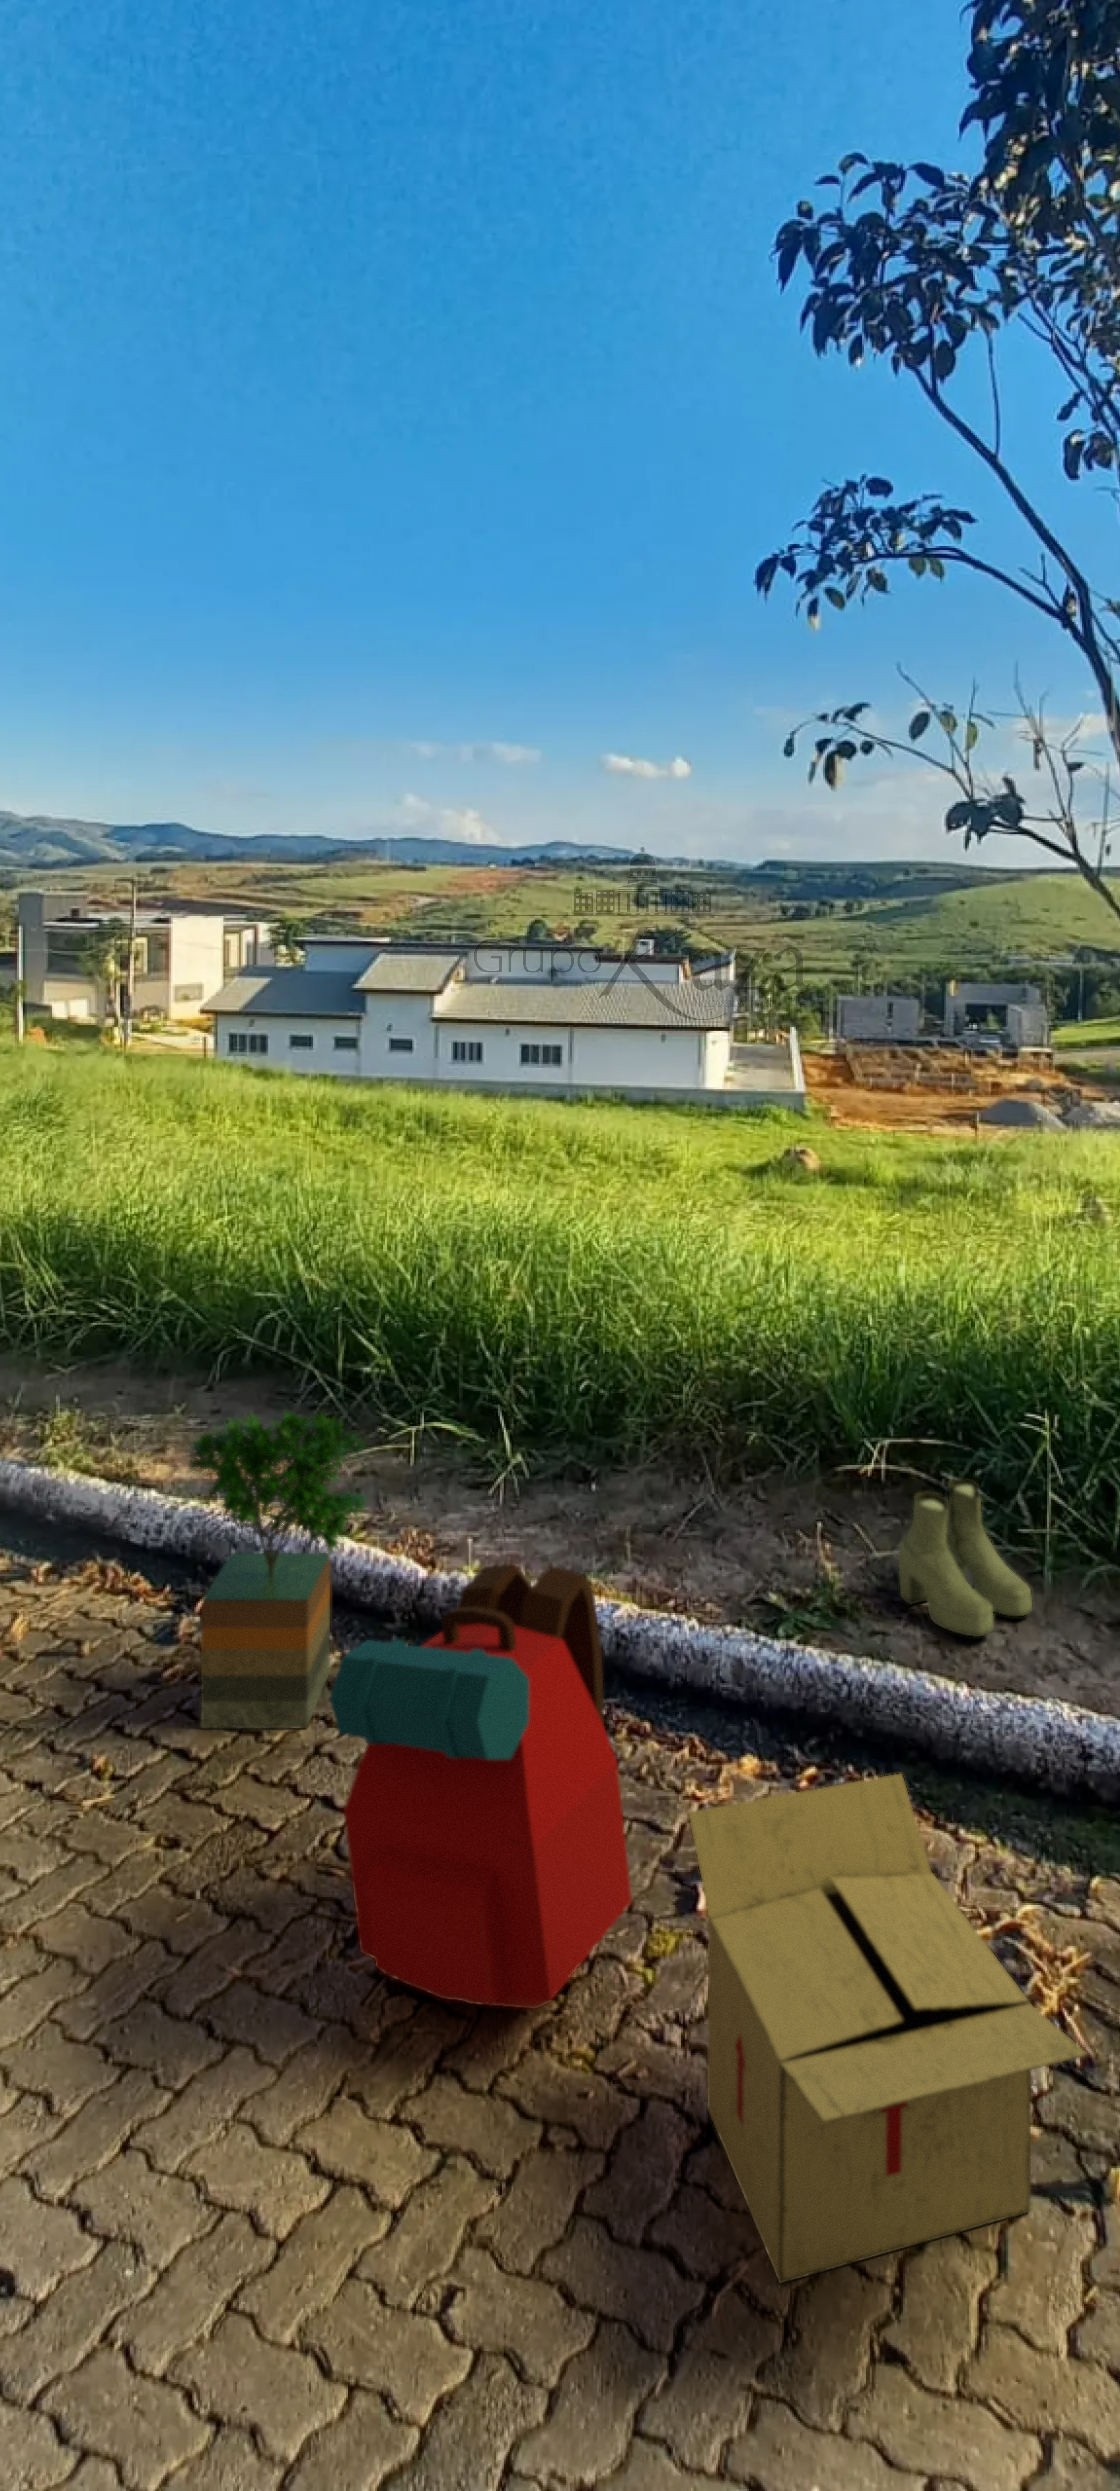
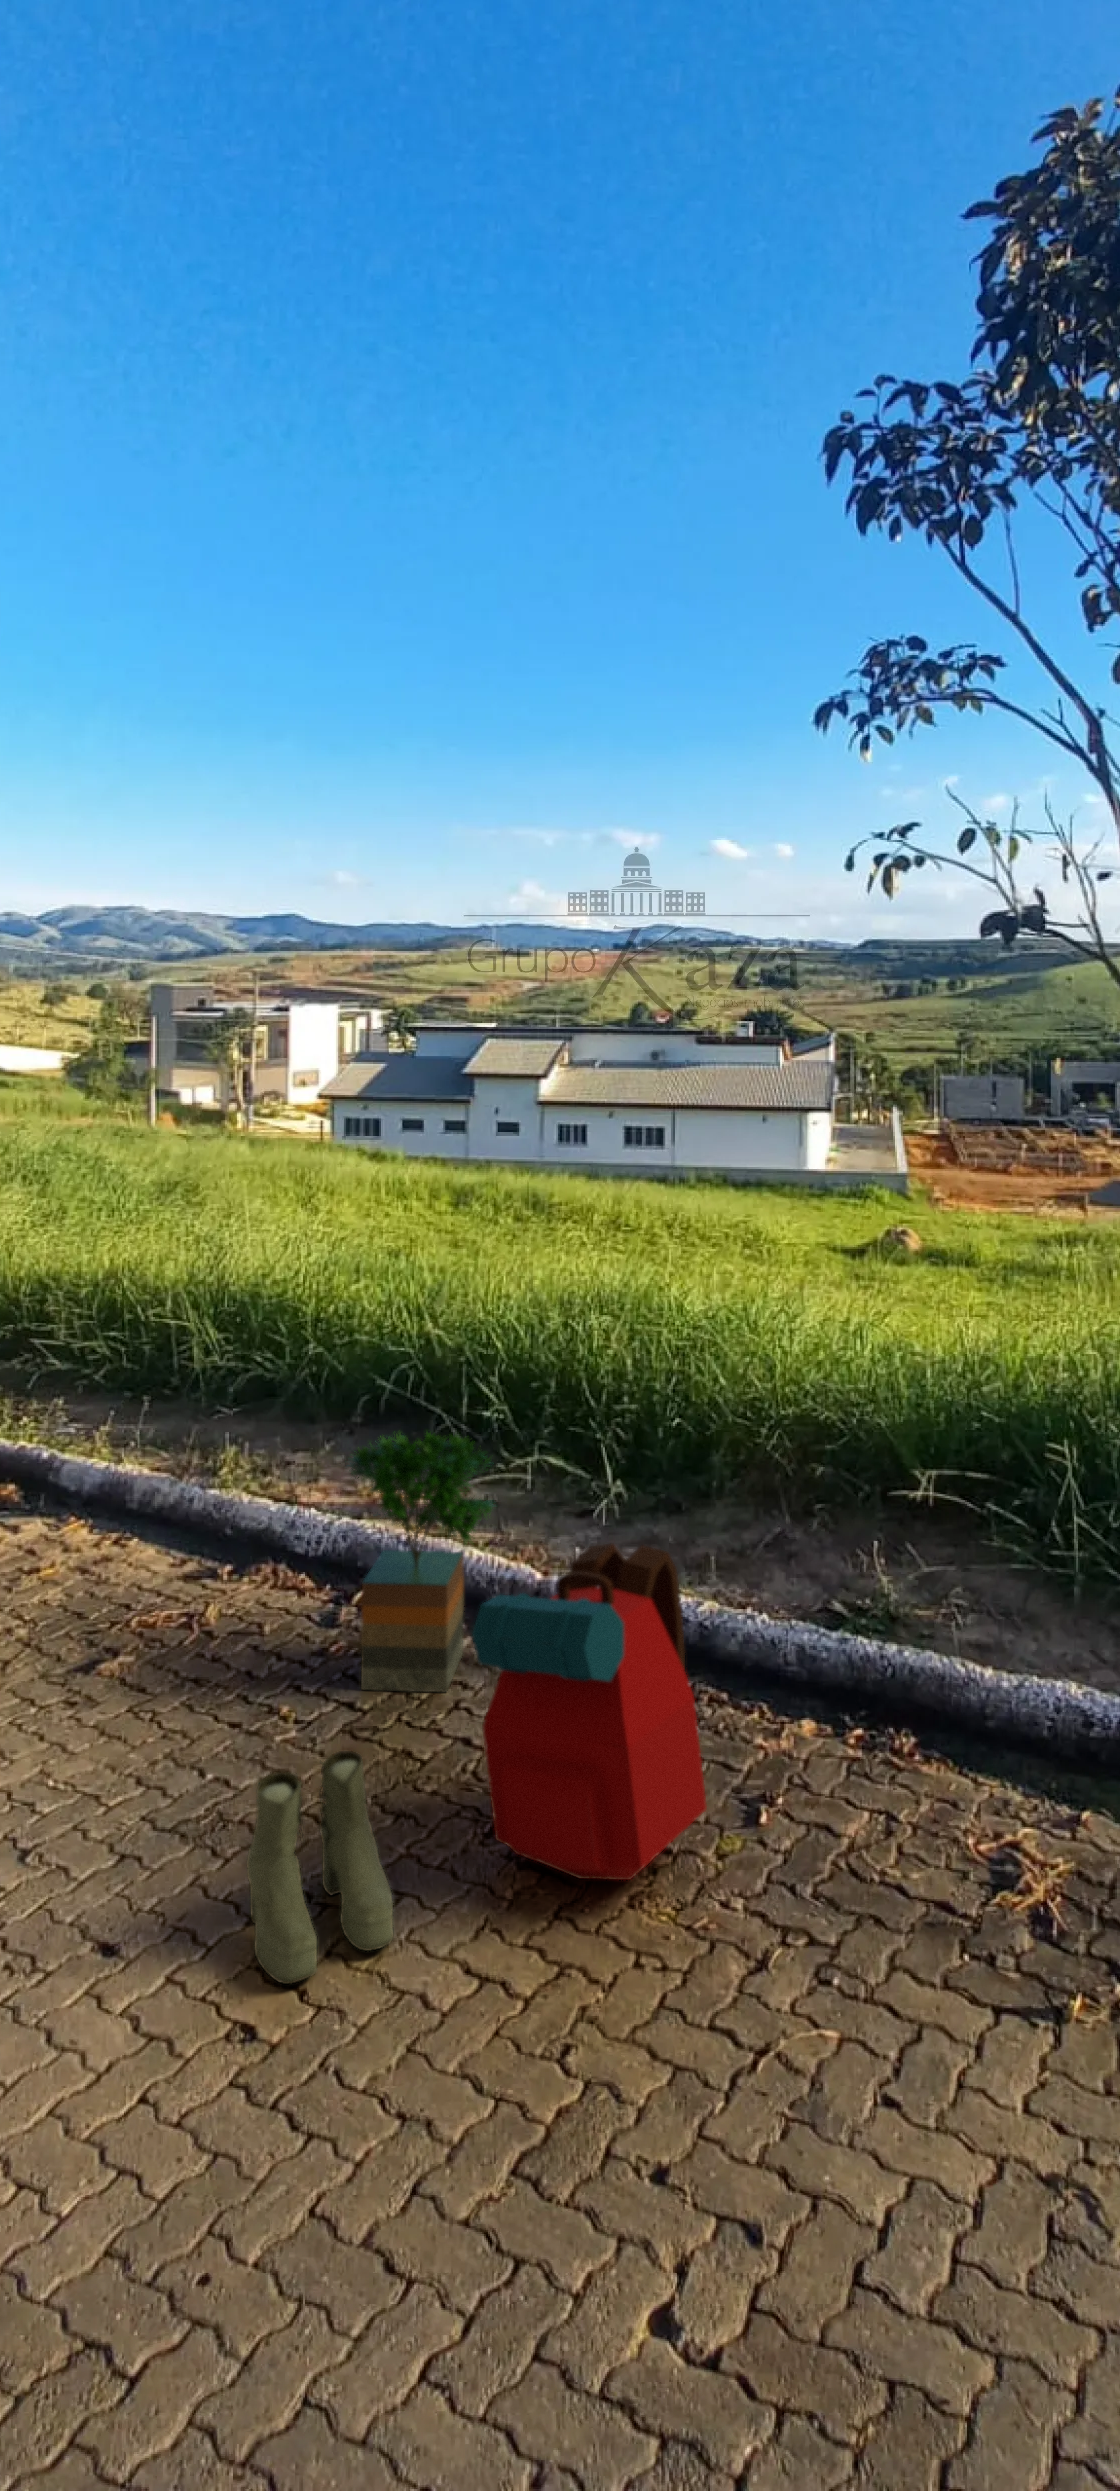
boots: present [898,1479,1032,1637] -> present [247,1751,393,1984]
cardboard box: present [689,1773,1087,2283] -> none [746,1704,1037,2054]

